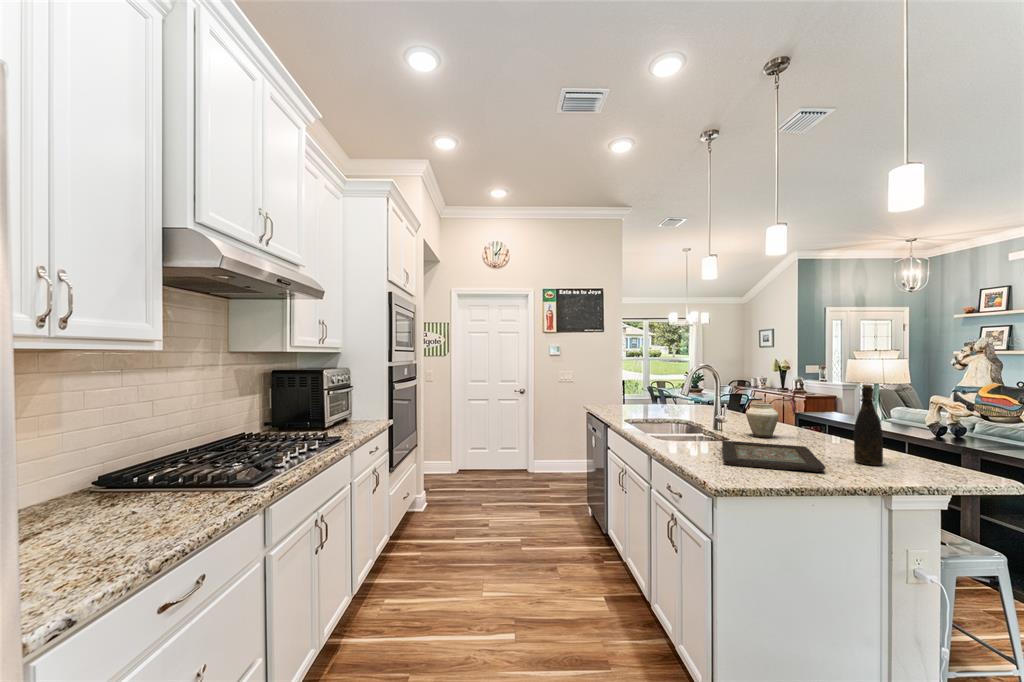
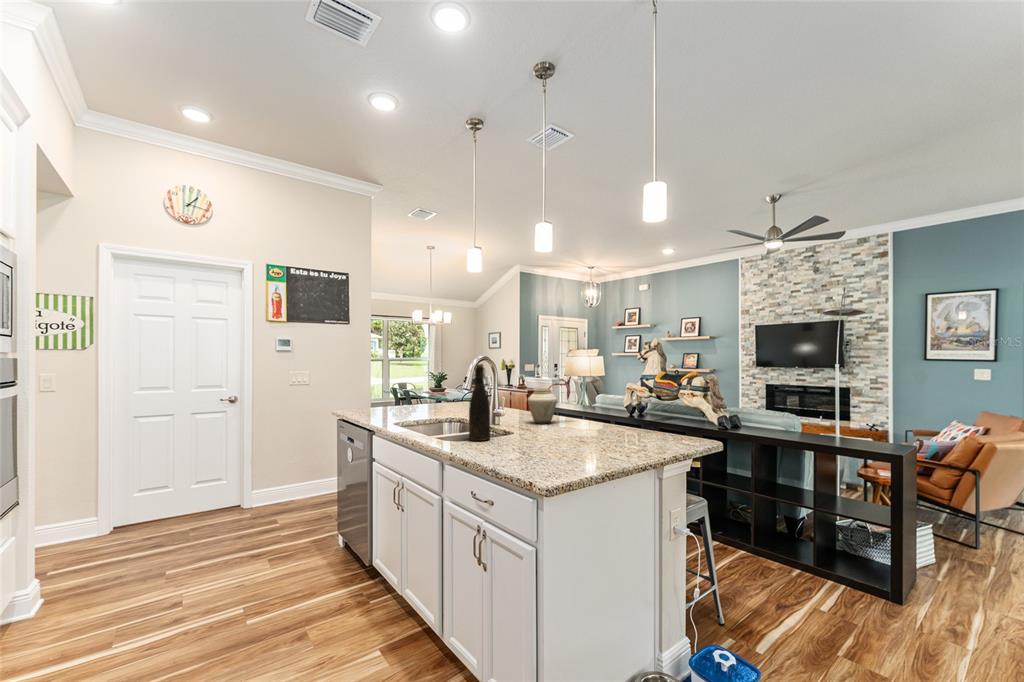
bottle: present [854,384,883,465] -> present [469,364,490,441]
decorative tray: present [722,441,826,472] -> none [520,426,630,453]

